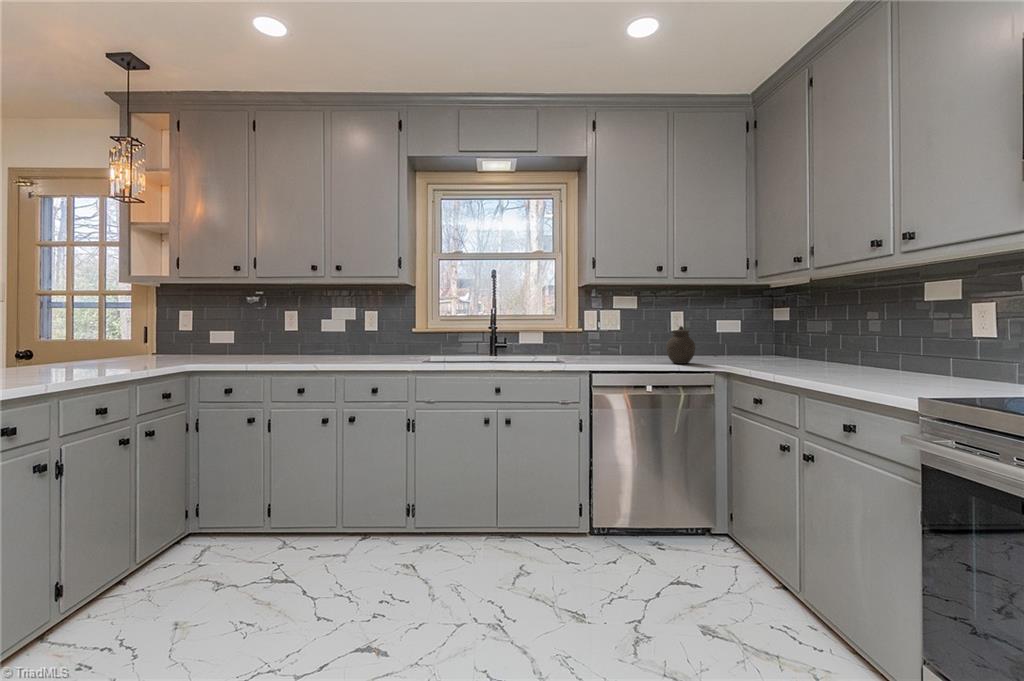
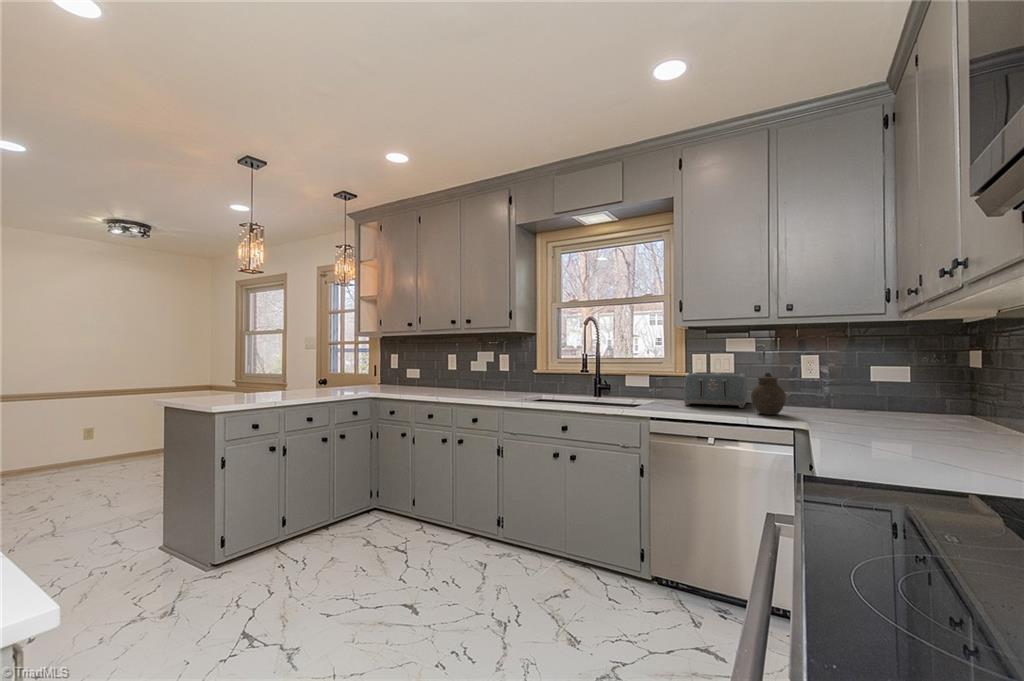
toaster: none [585,328,650,360] -> present [684,372,748,408]

